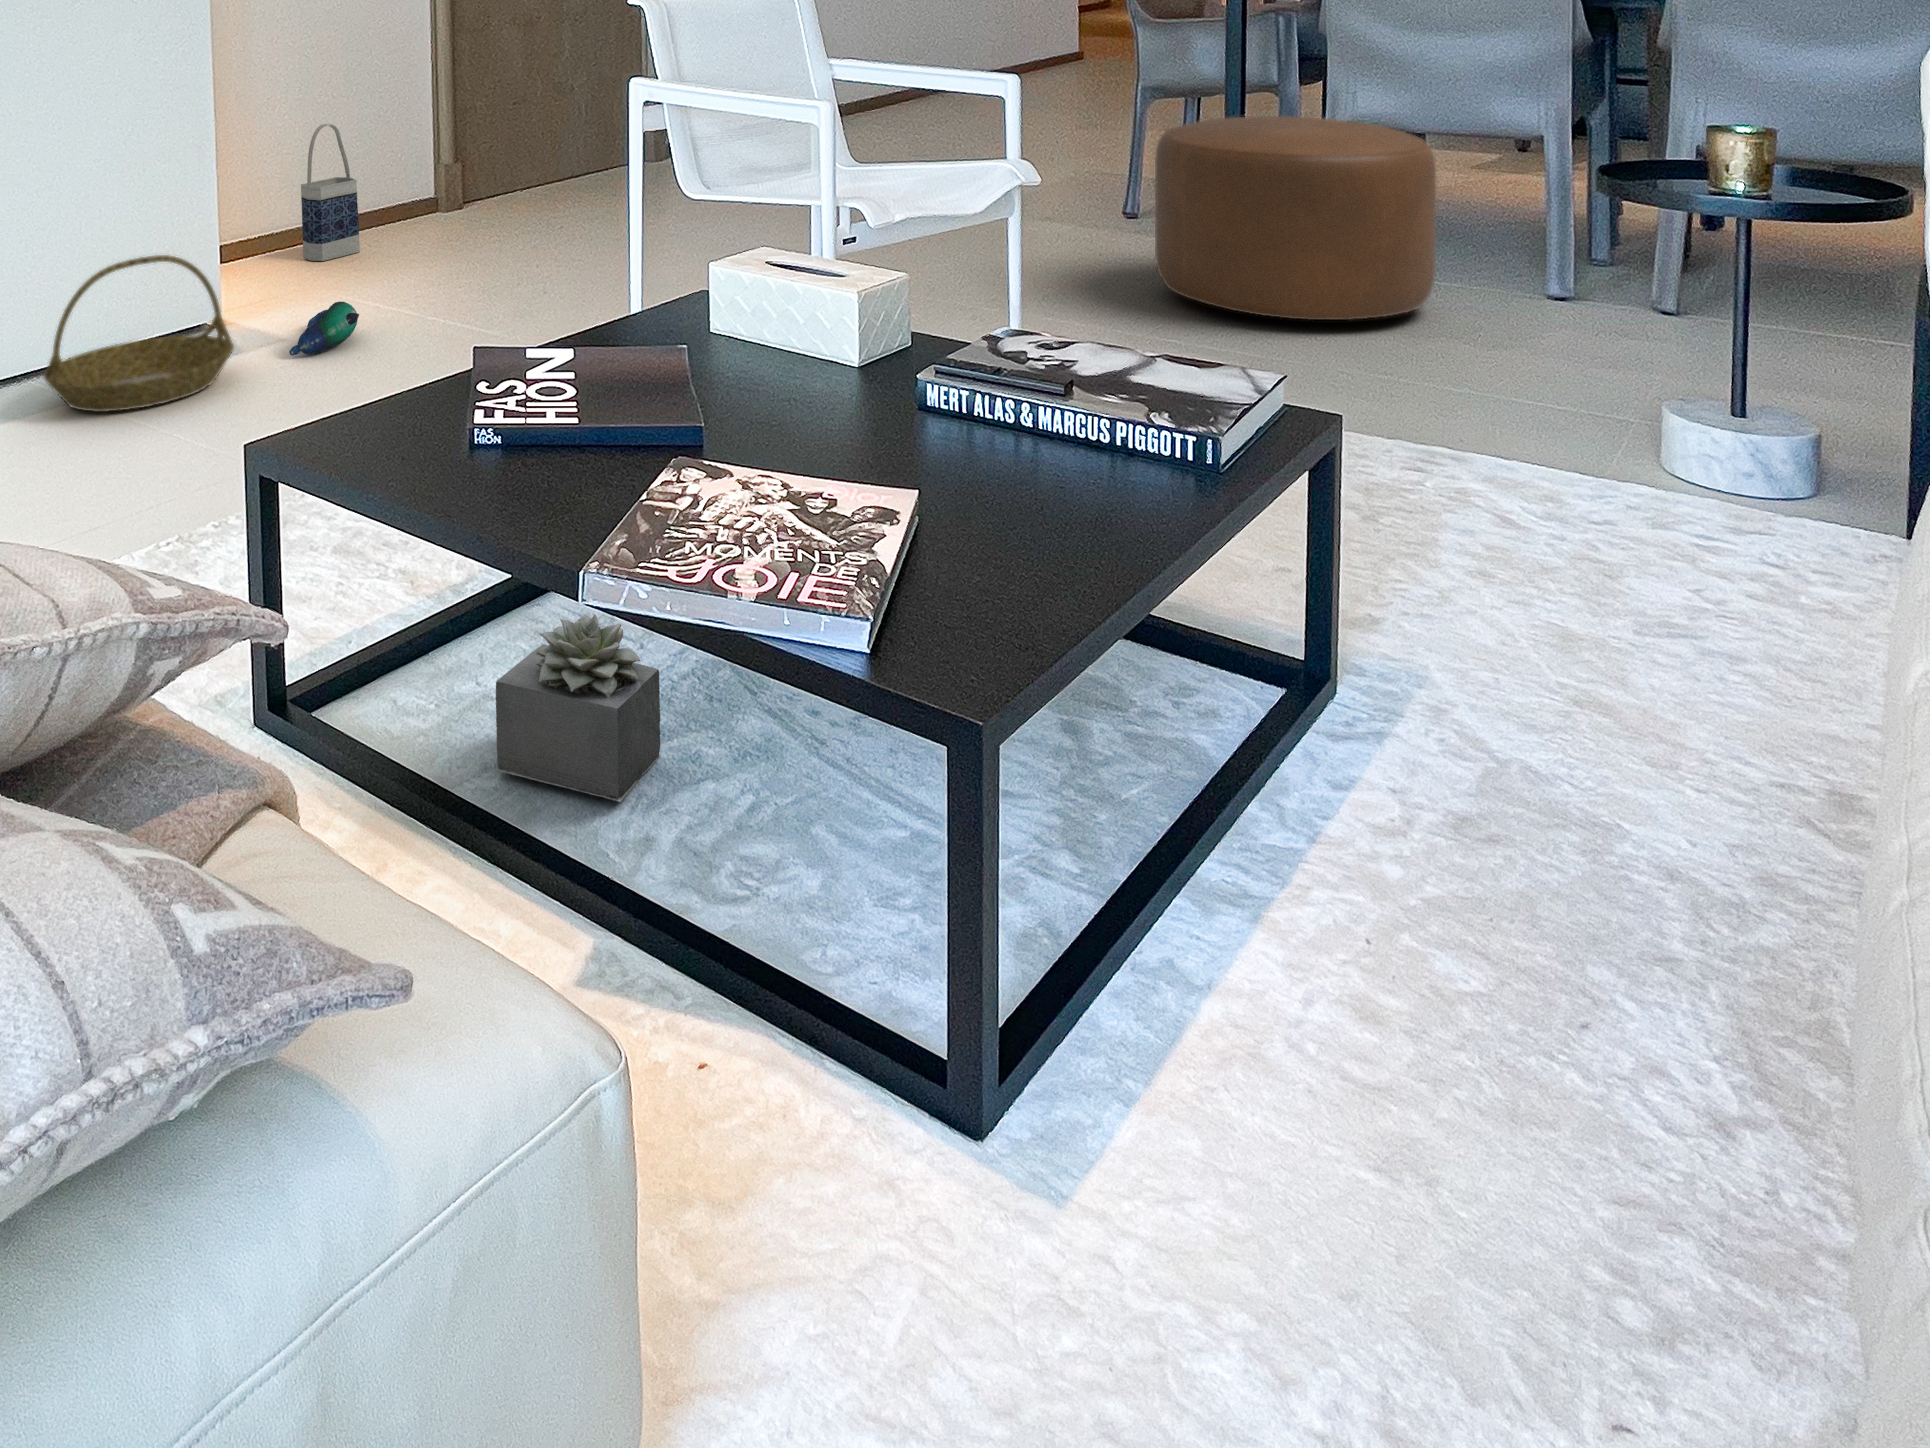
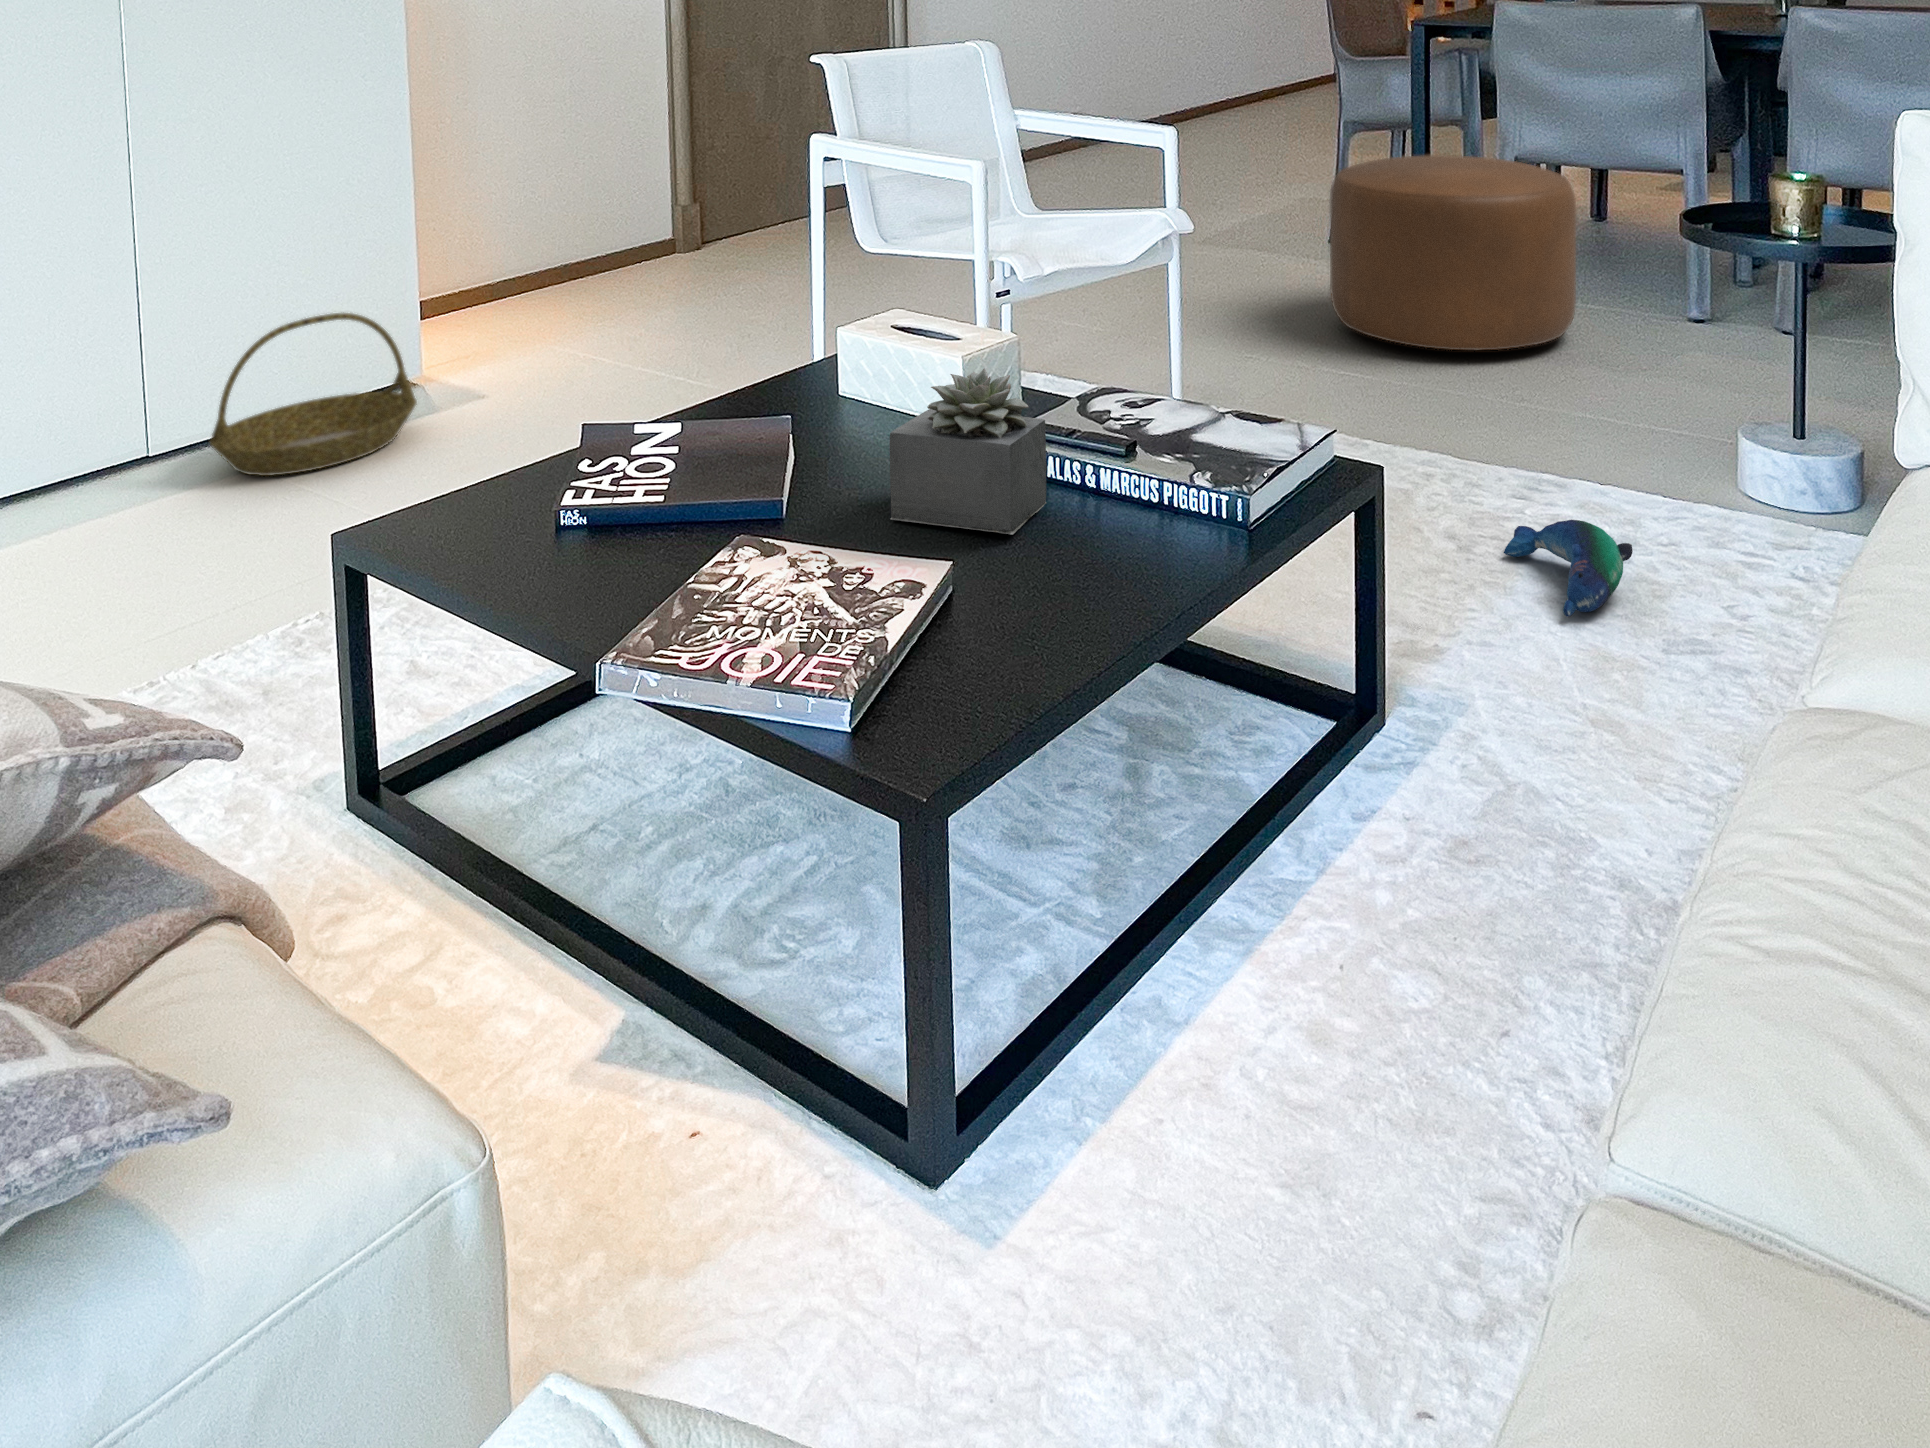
bag: present [301,124,360,261] -> none [514,166,576,305]
plush toy: present [289,302,359,356] -> present [1504,520,1633,617]
succulent plant: present [496,614,660,802] -> present [890,369,1047,534]

